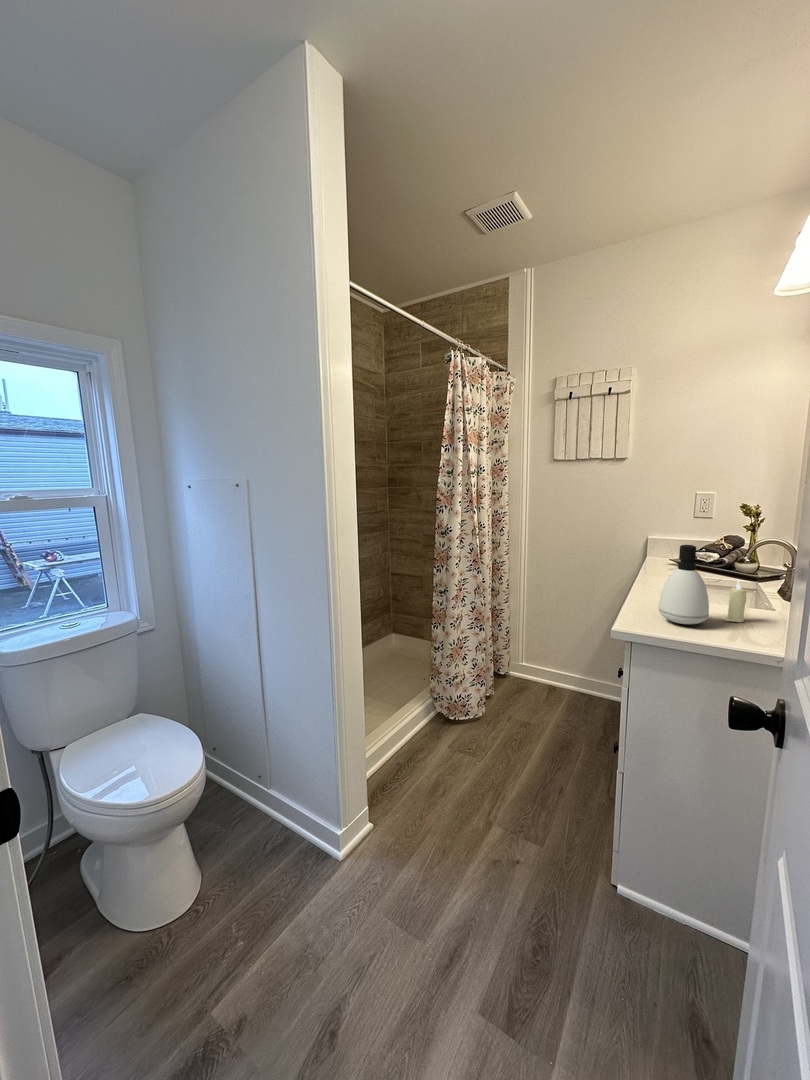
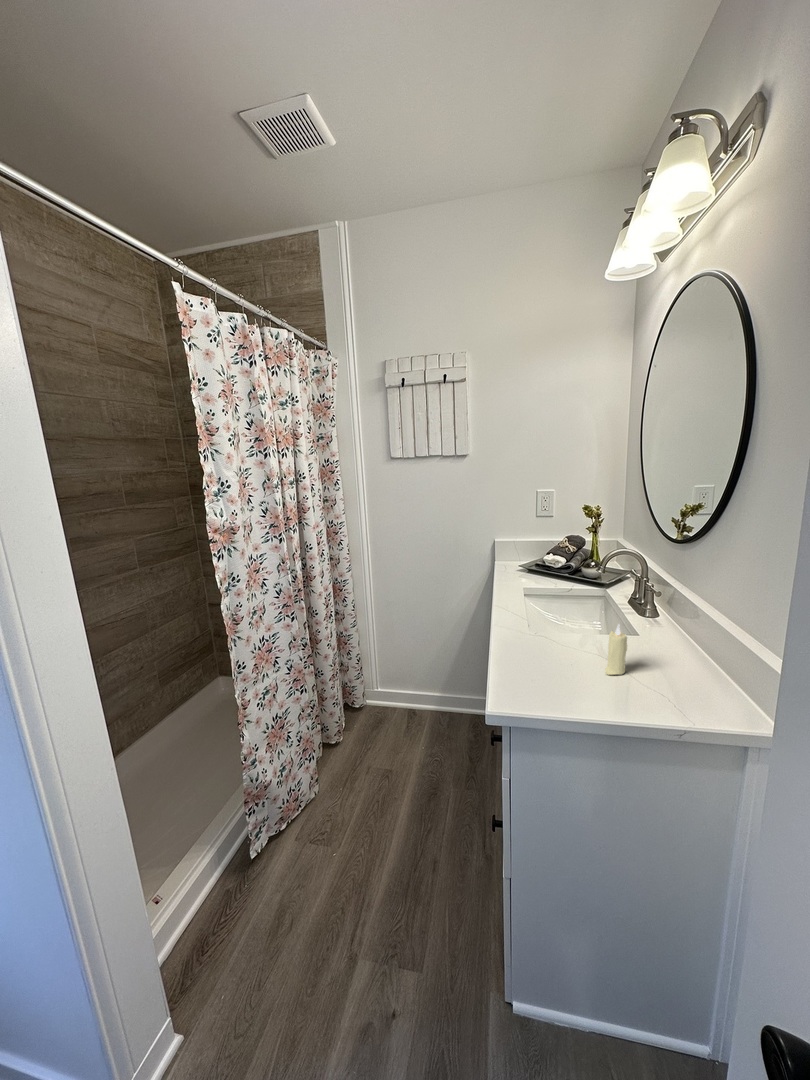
soap dispenser: present [659,545,716,624] -> none [536,590,600,695]

